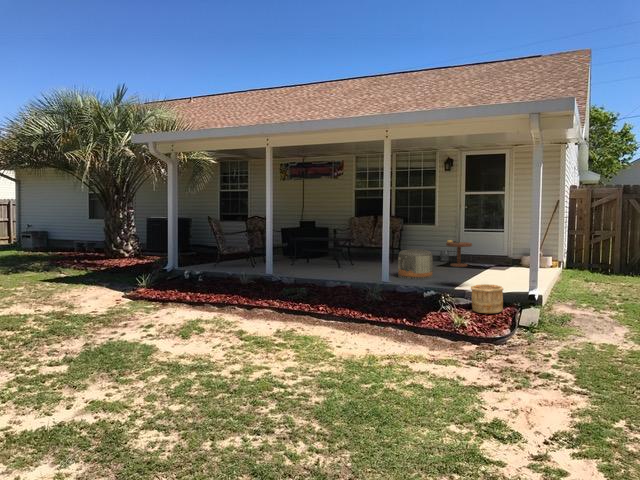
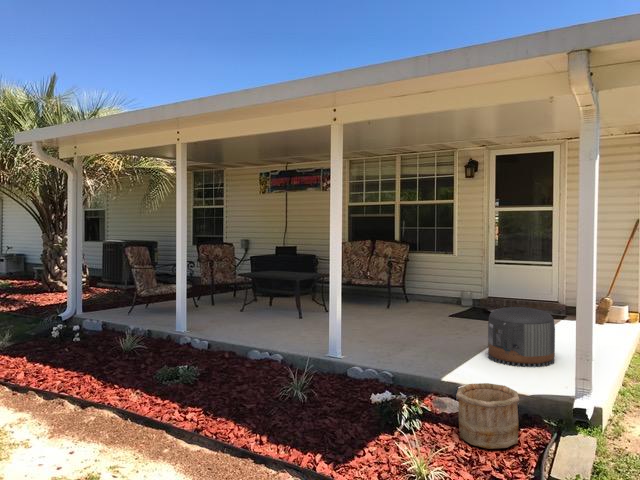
side table: present [446,240,472,267] -> none [430,292,474,373]
pouf: present [398,249,433,279] -> present [488,307,555,367]

